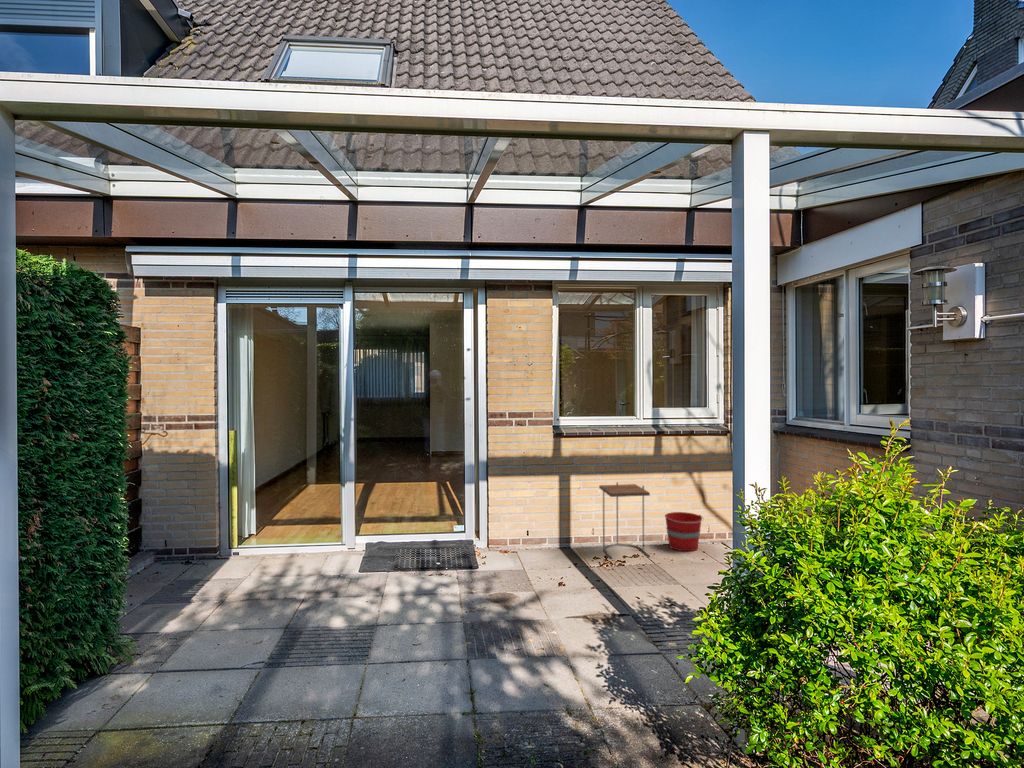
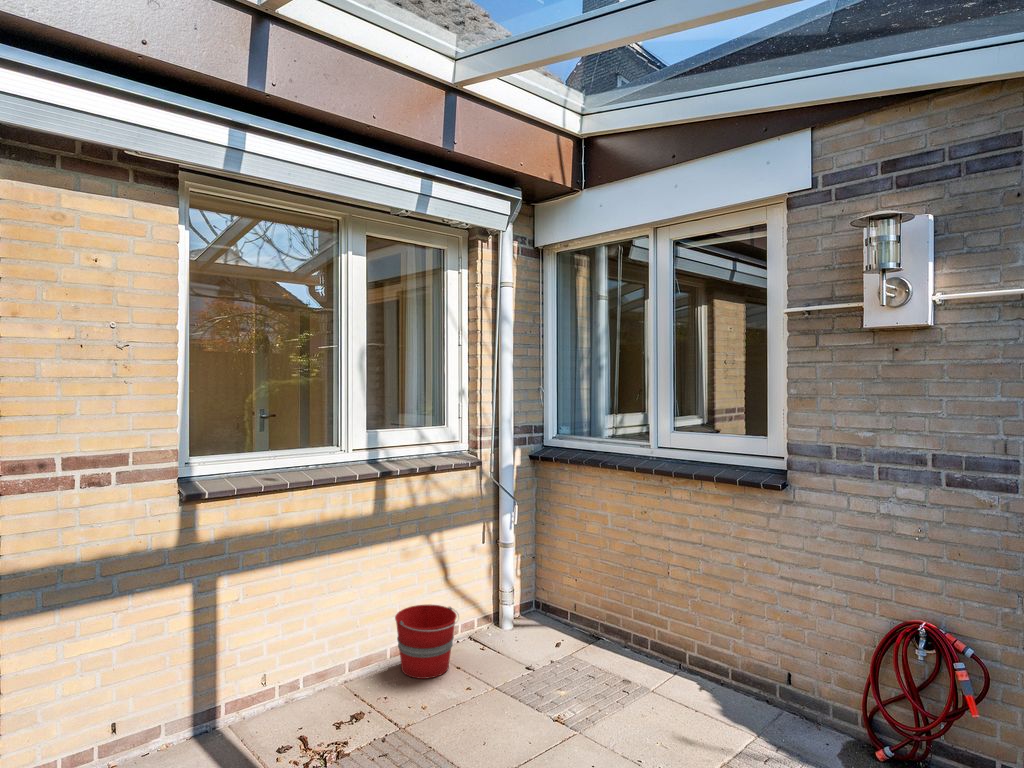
side table: present [599,483,650,559] -> none [280,574,386,741]

